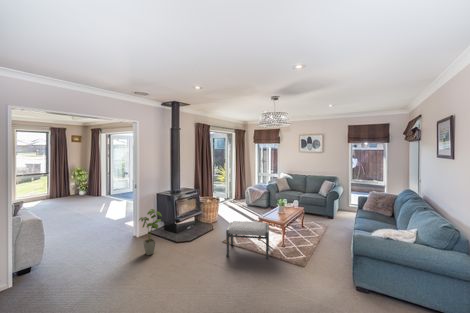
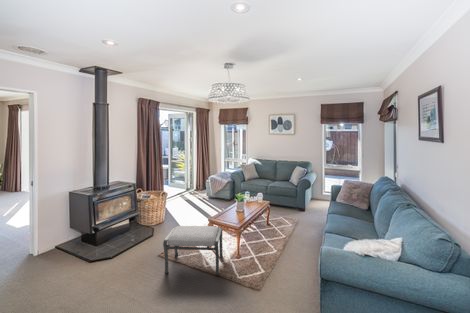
house plant: present [139,209,162,255] -> none [39,217,78,279]

